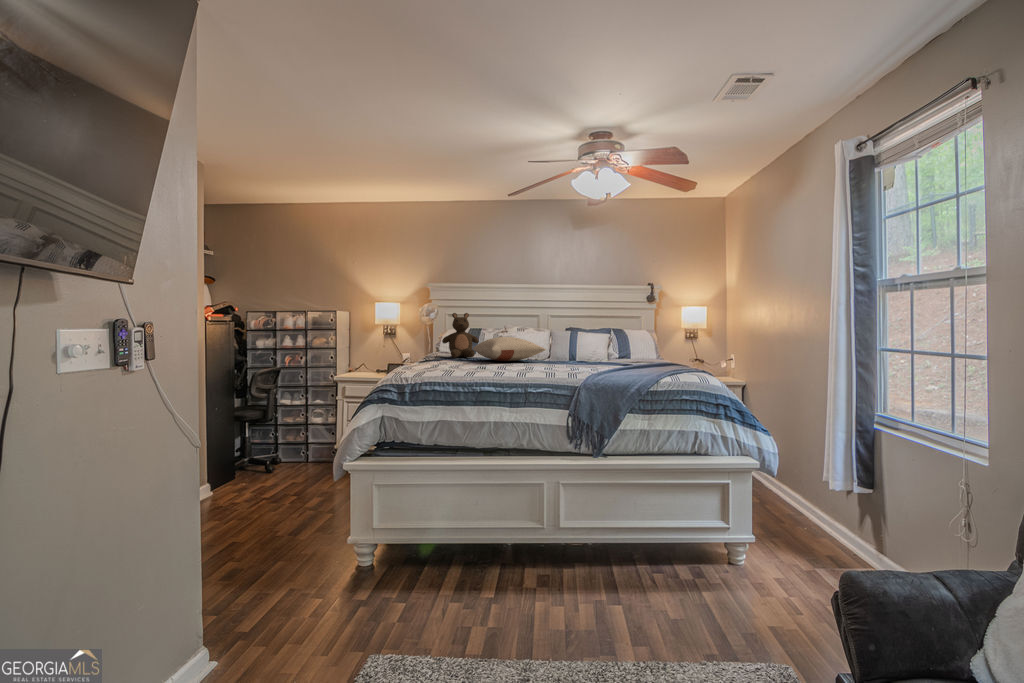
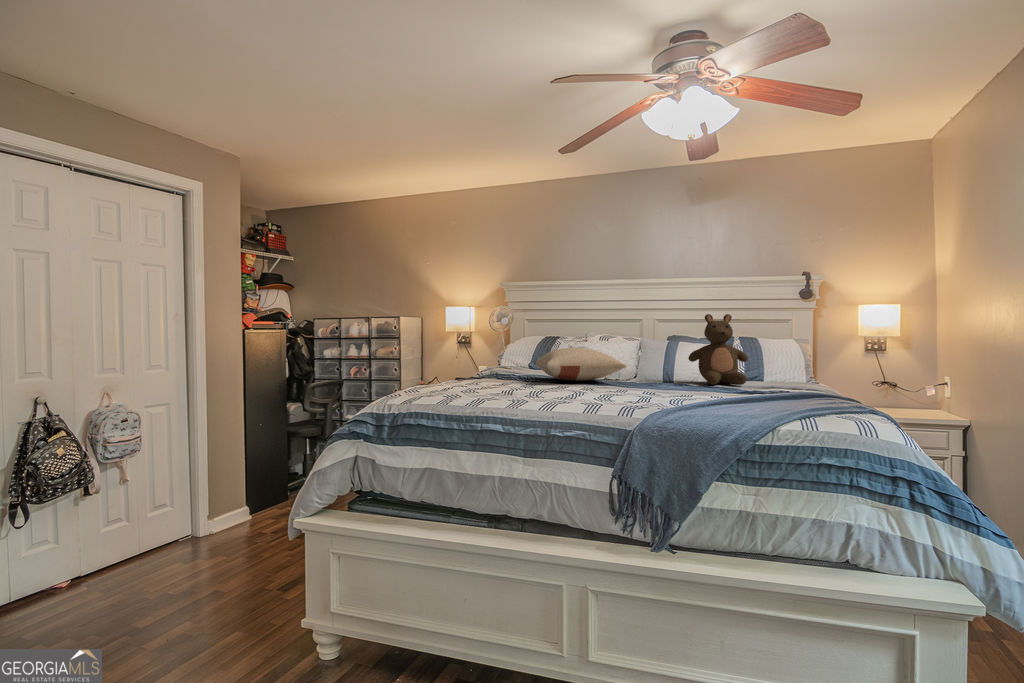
stuffed bear: present [442,313,479,358] -> present [688,314,748,385]

